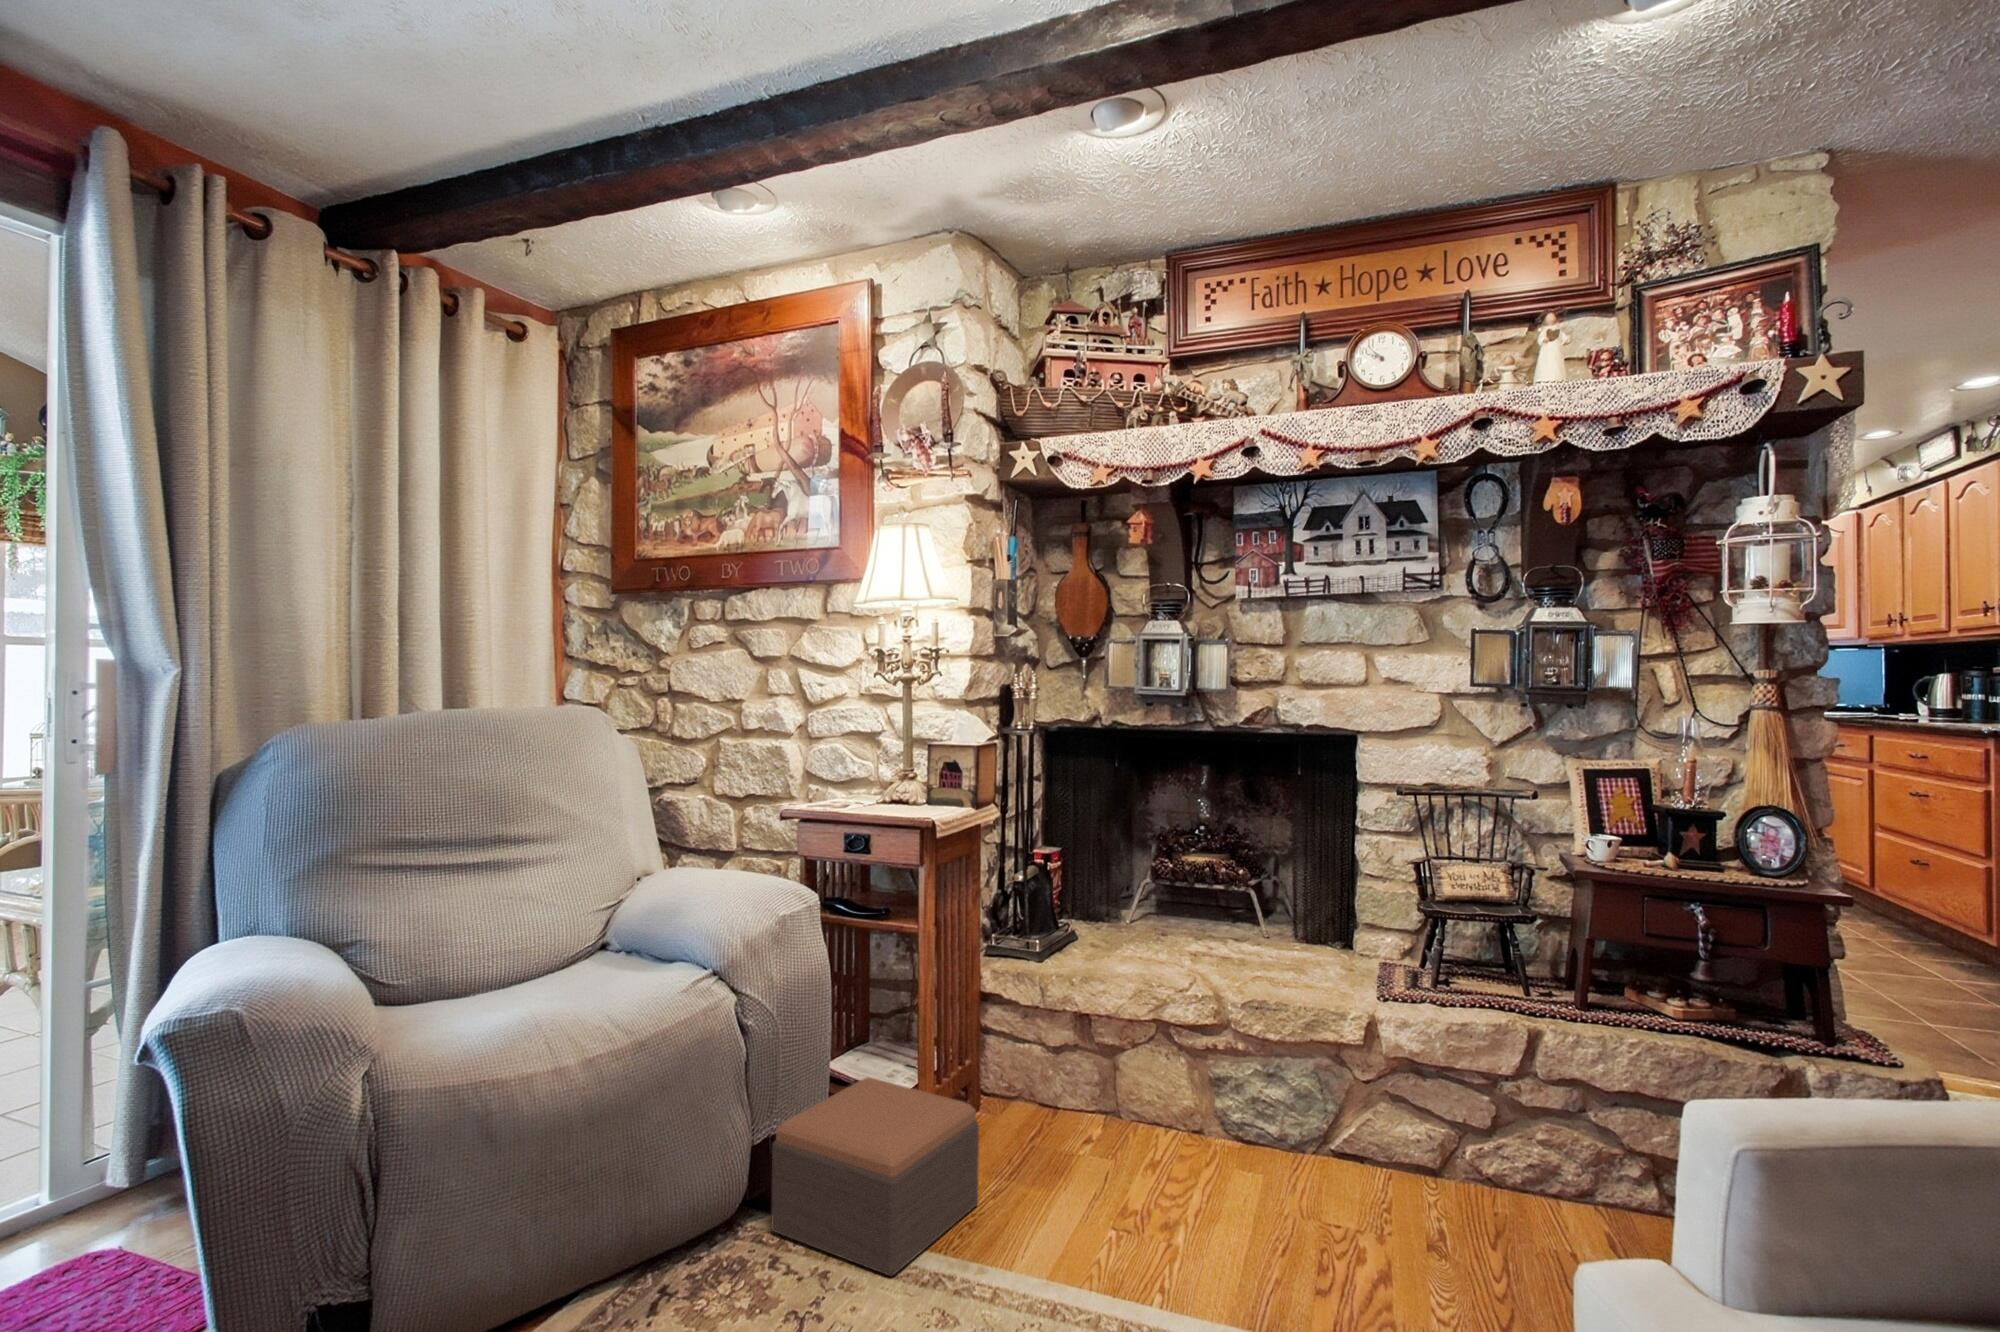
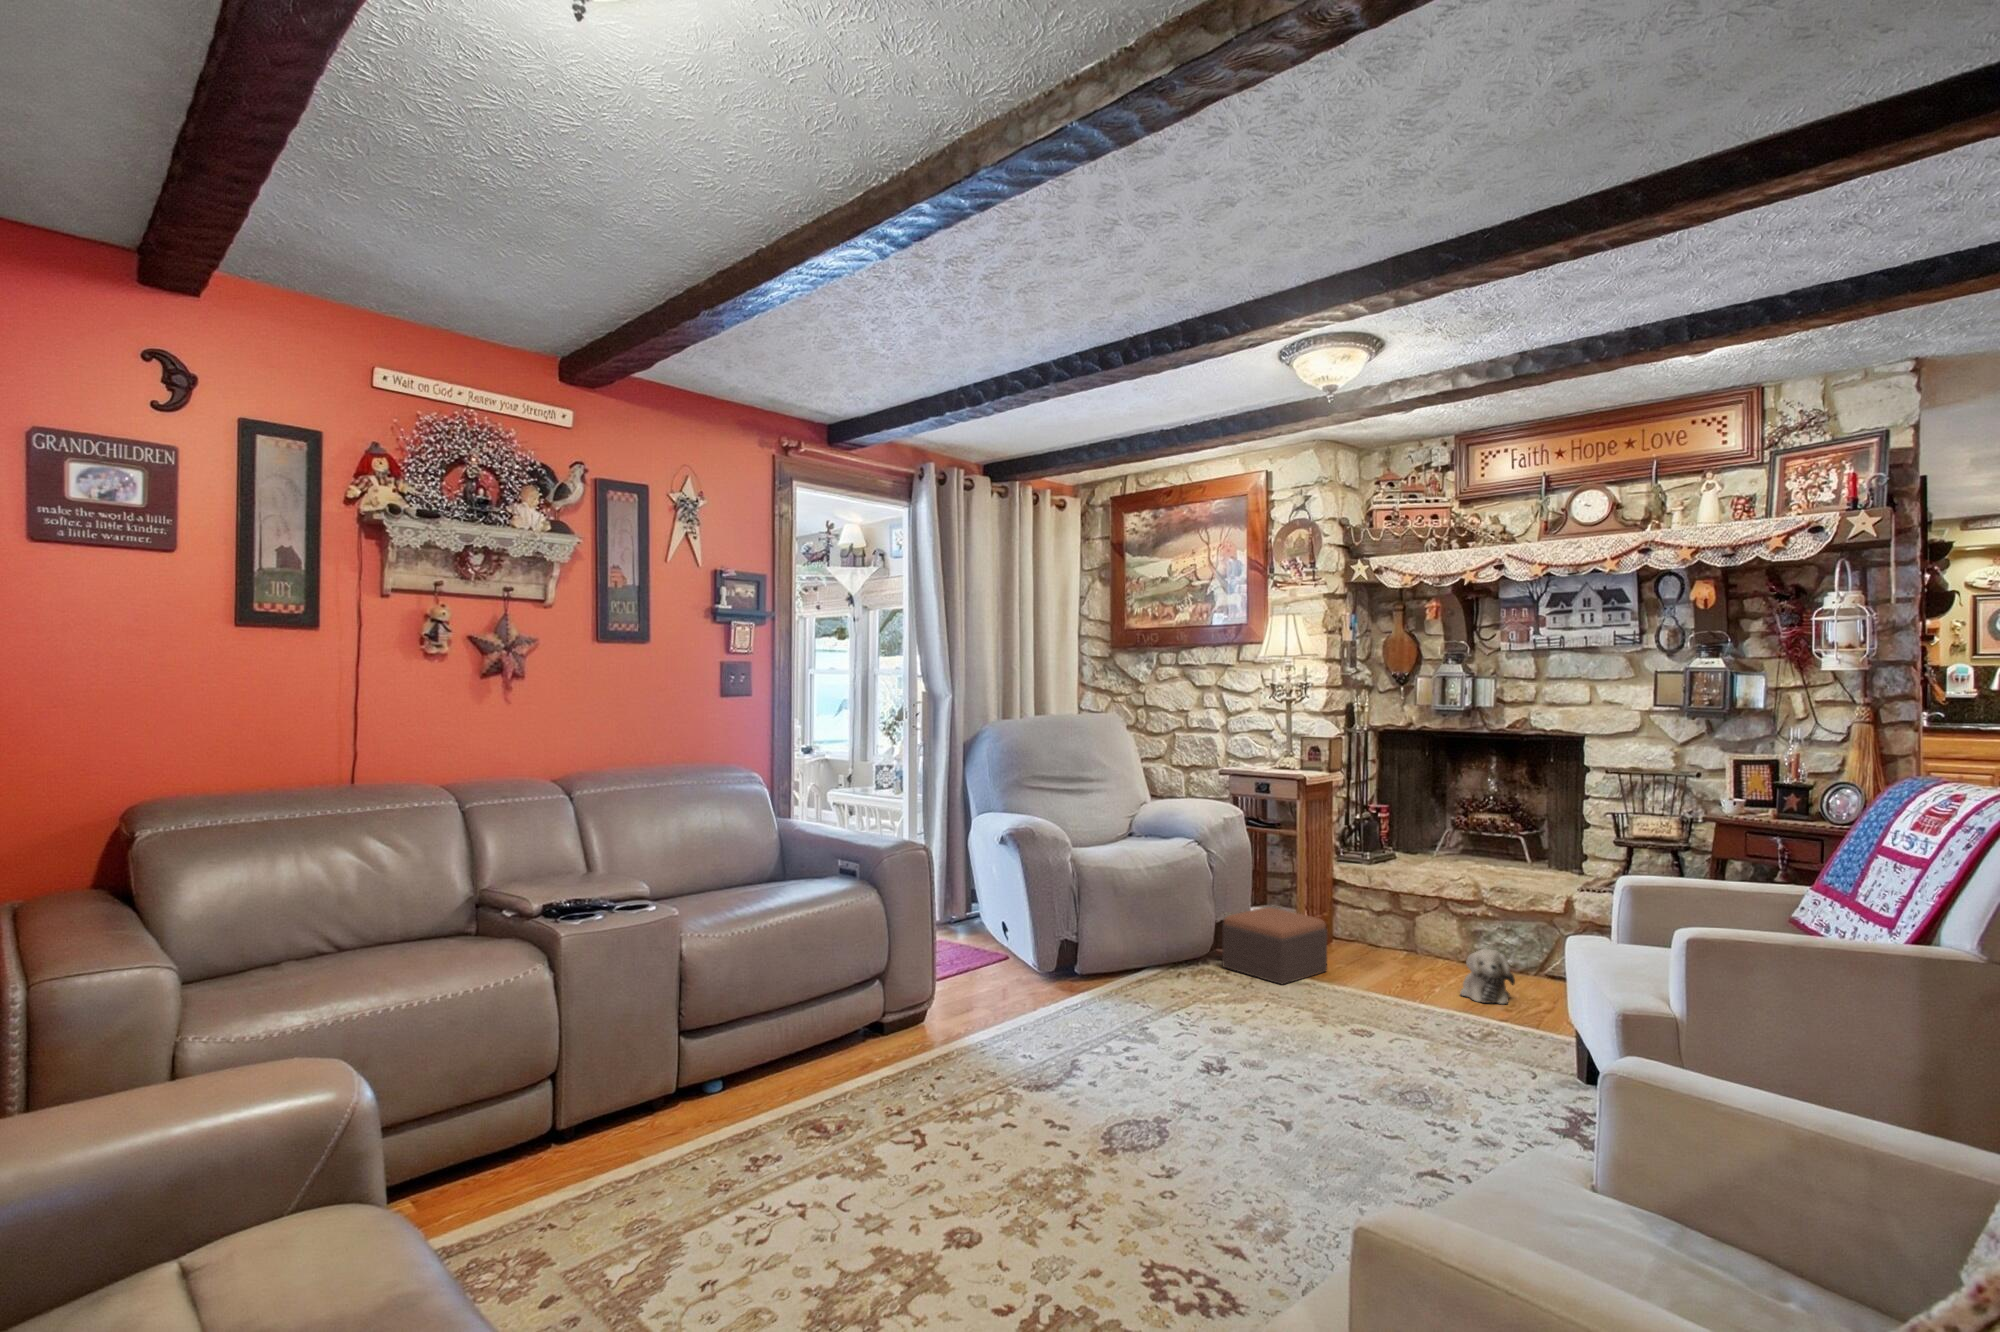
plush toy: none [1226,1148,1321,1264] -> present [1460,949,1515,1004]

